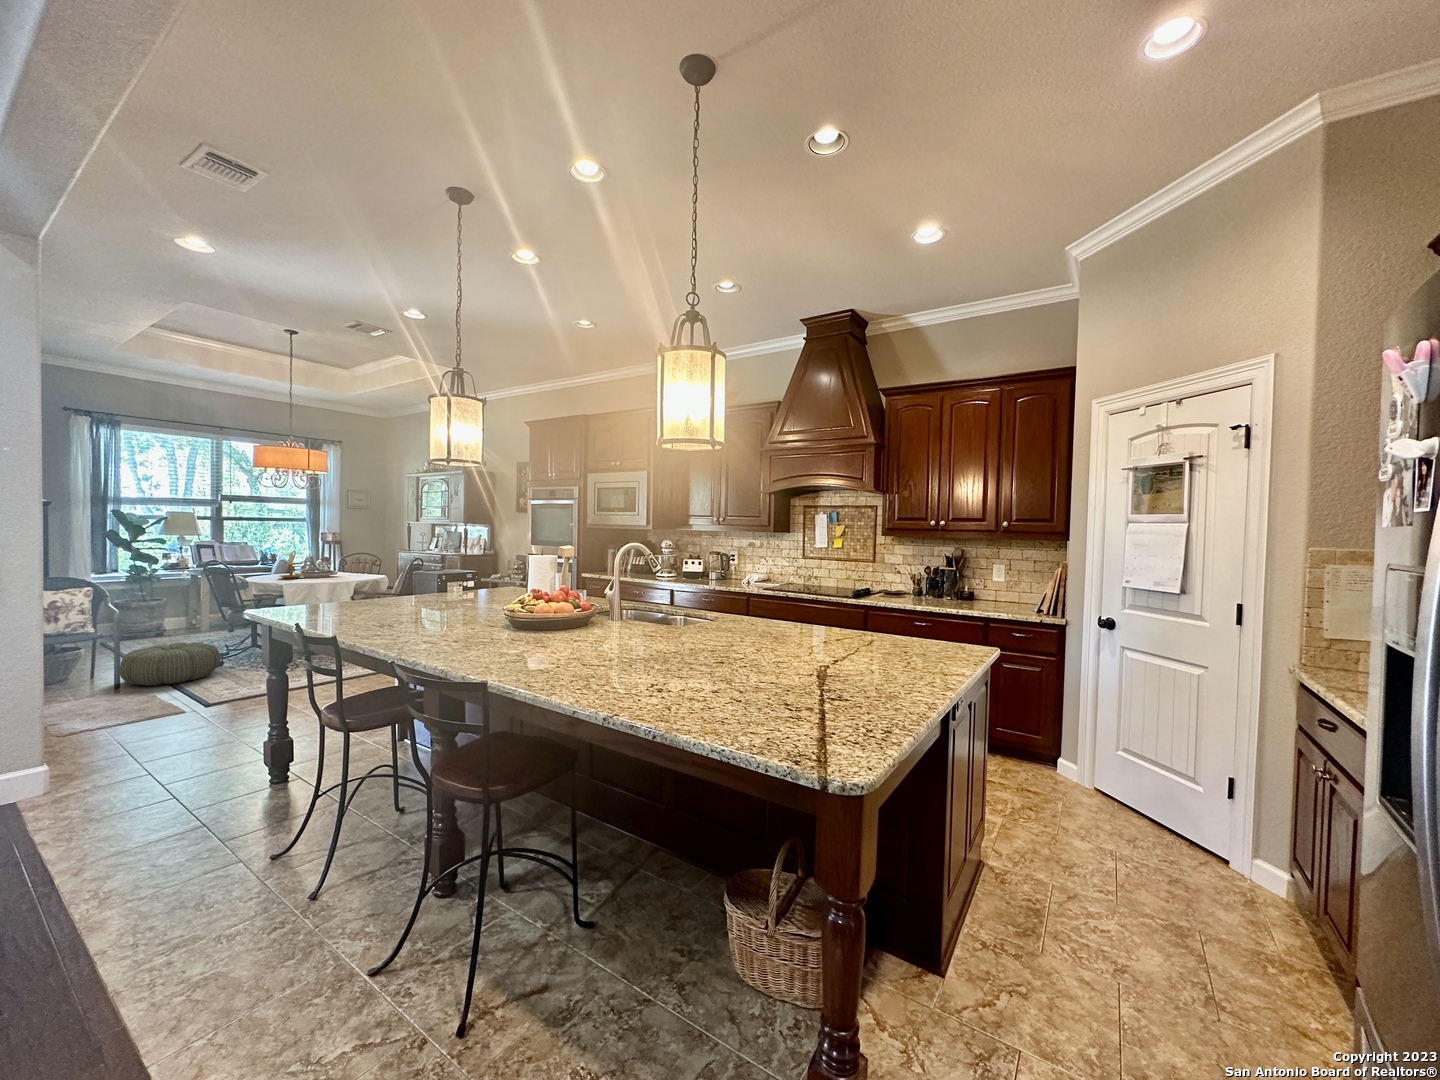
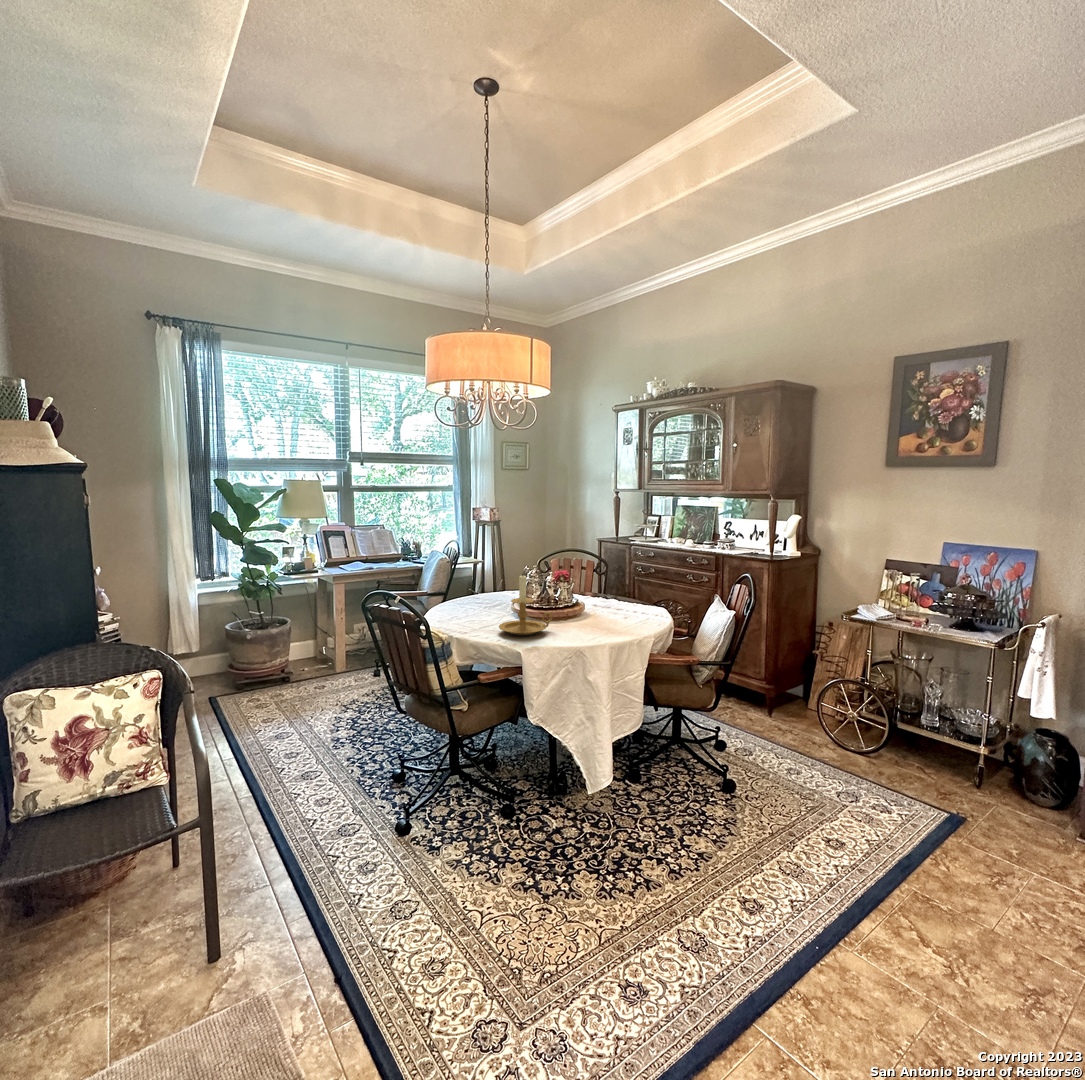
pouf: present [119,642,220,686] -> none [214,799,417,974]

